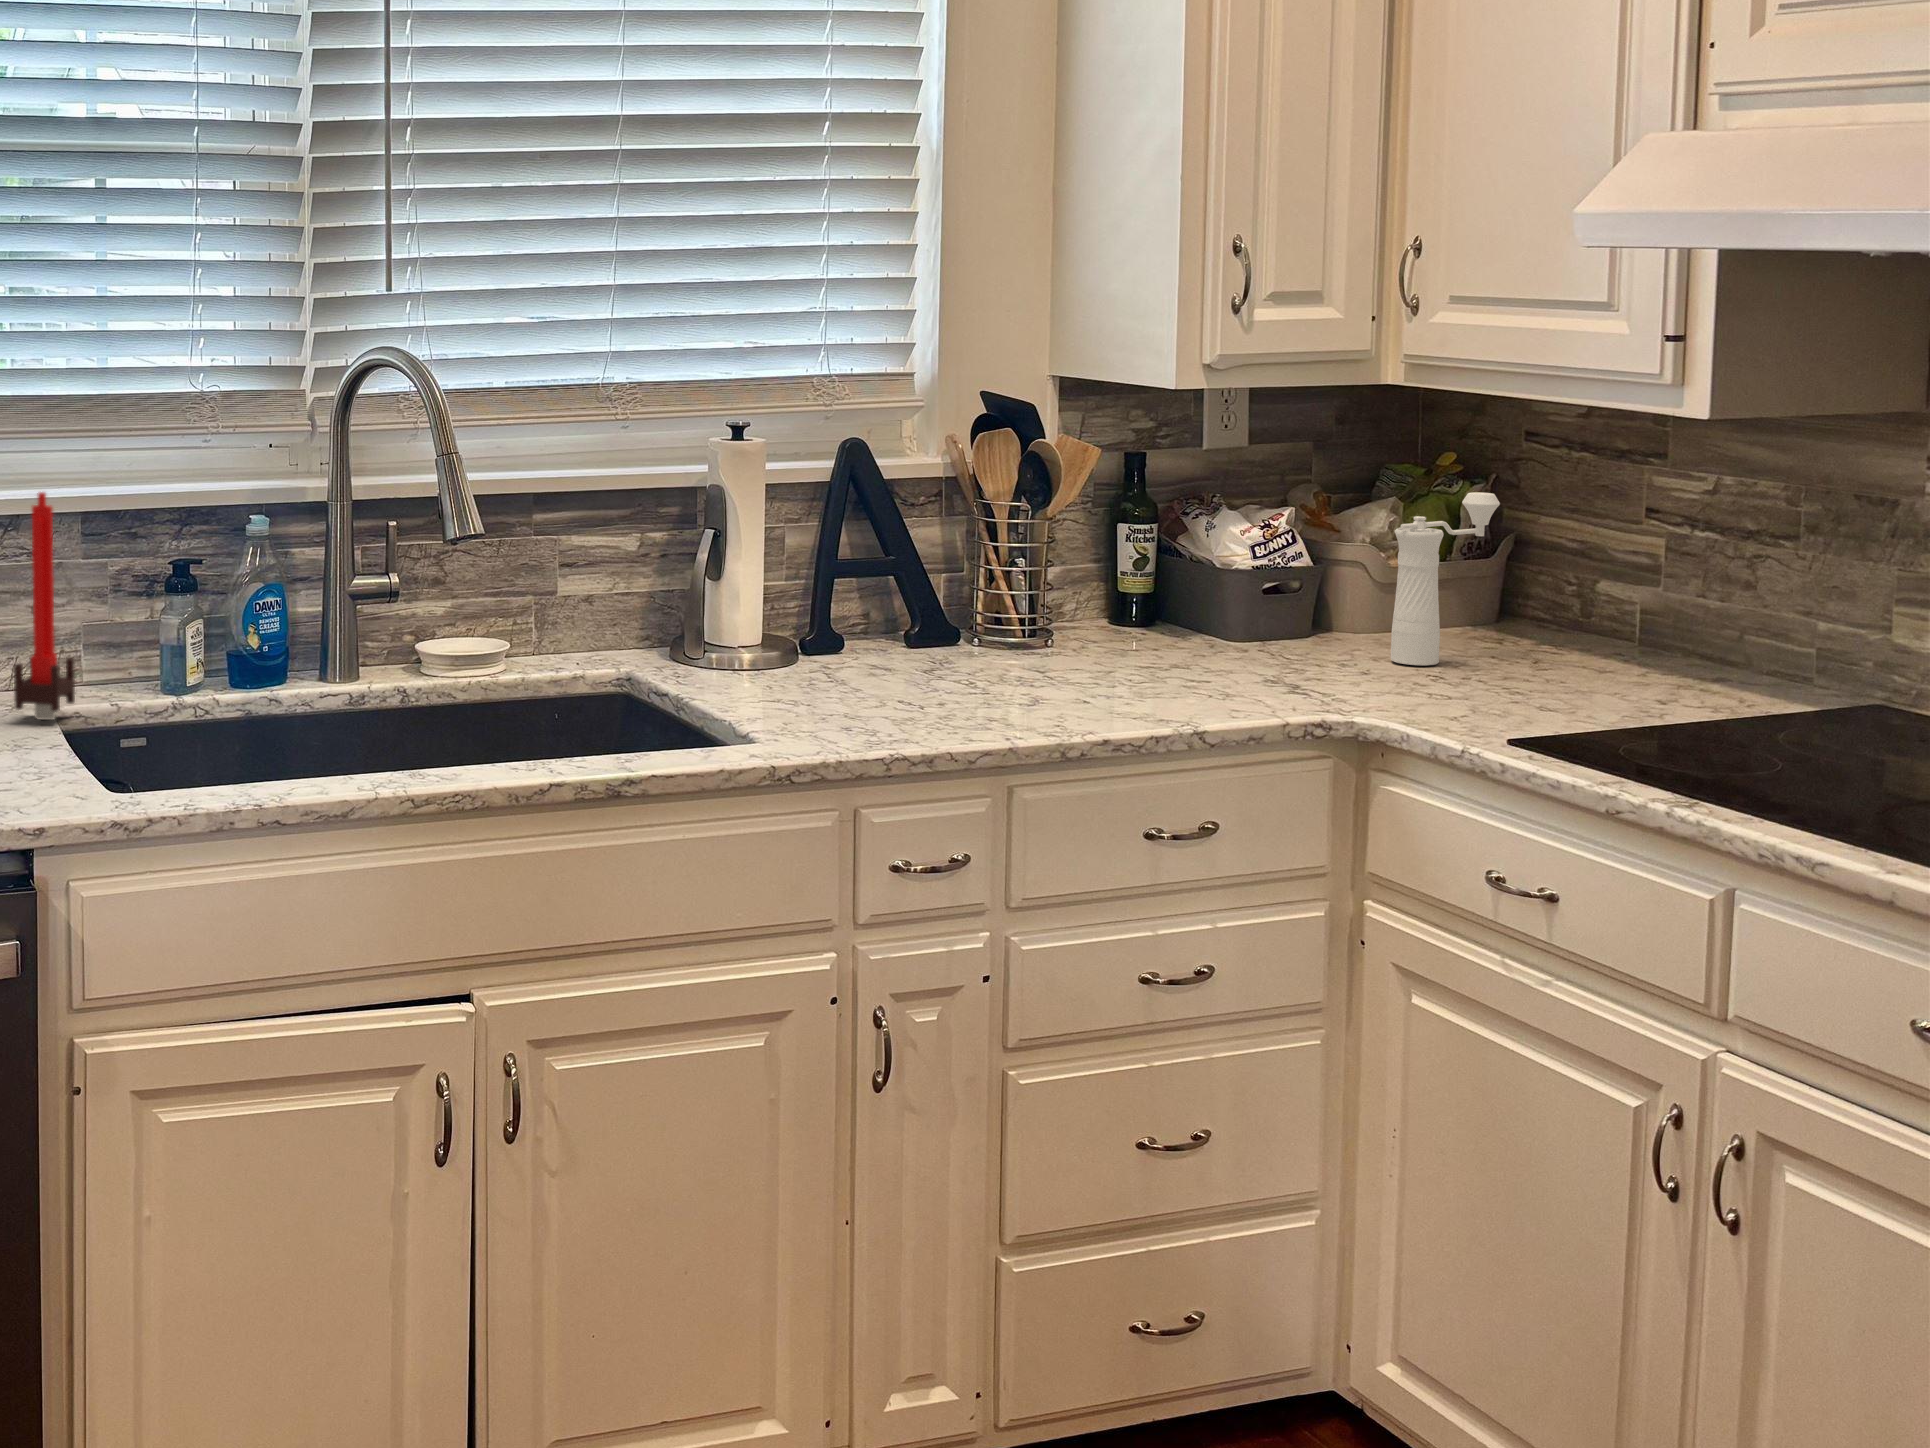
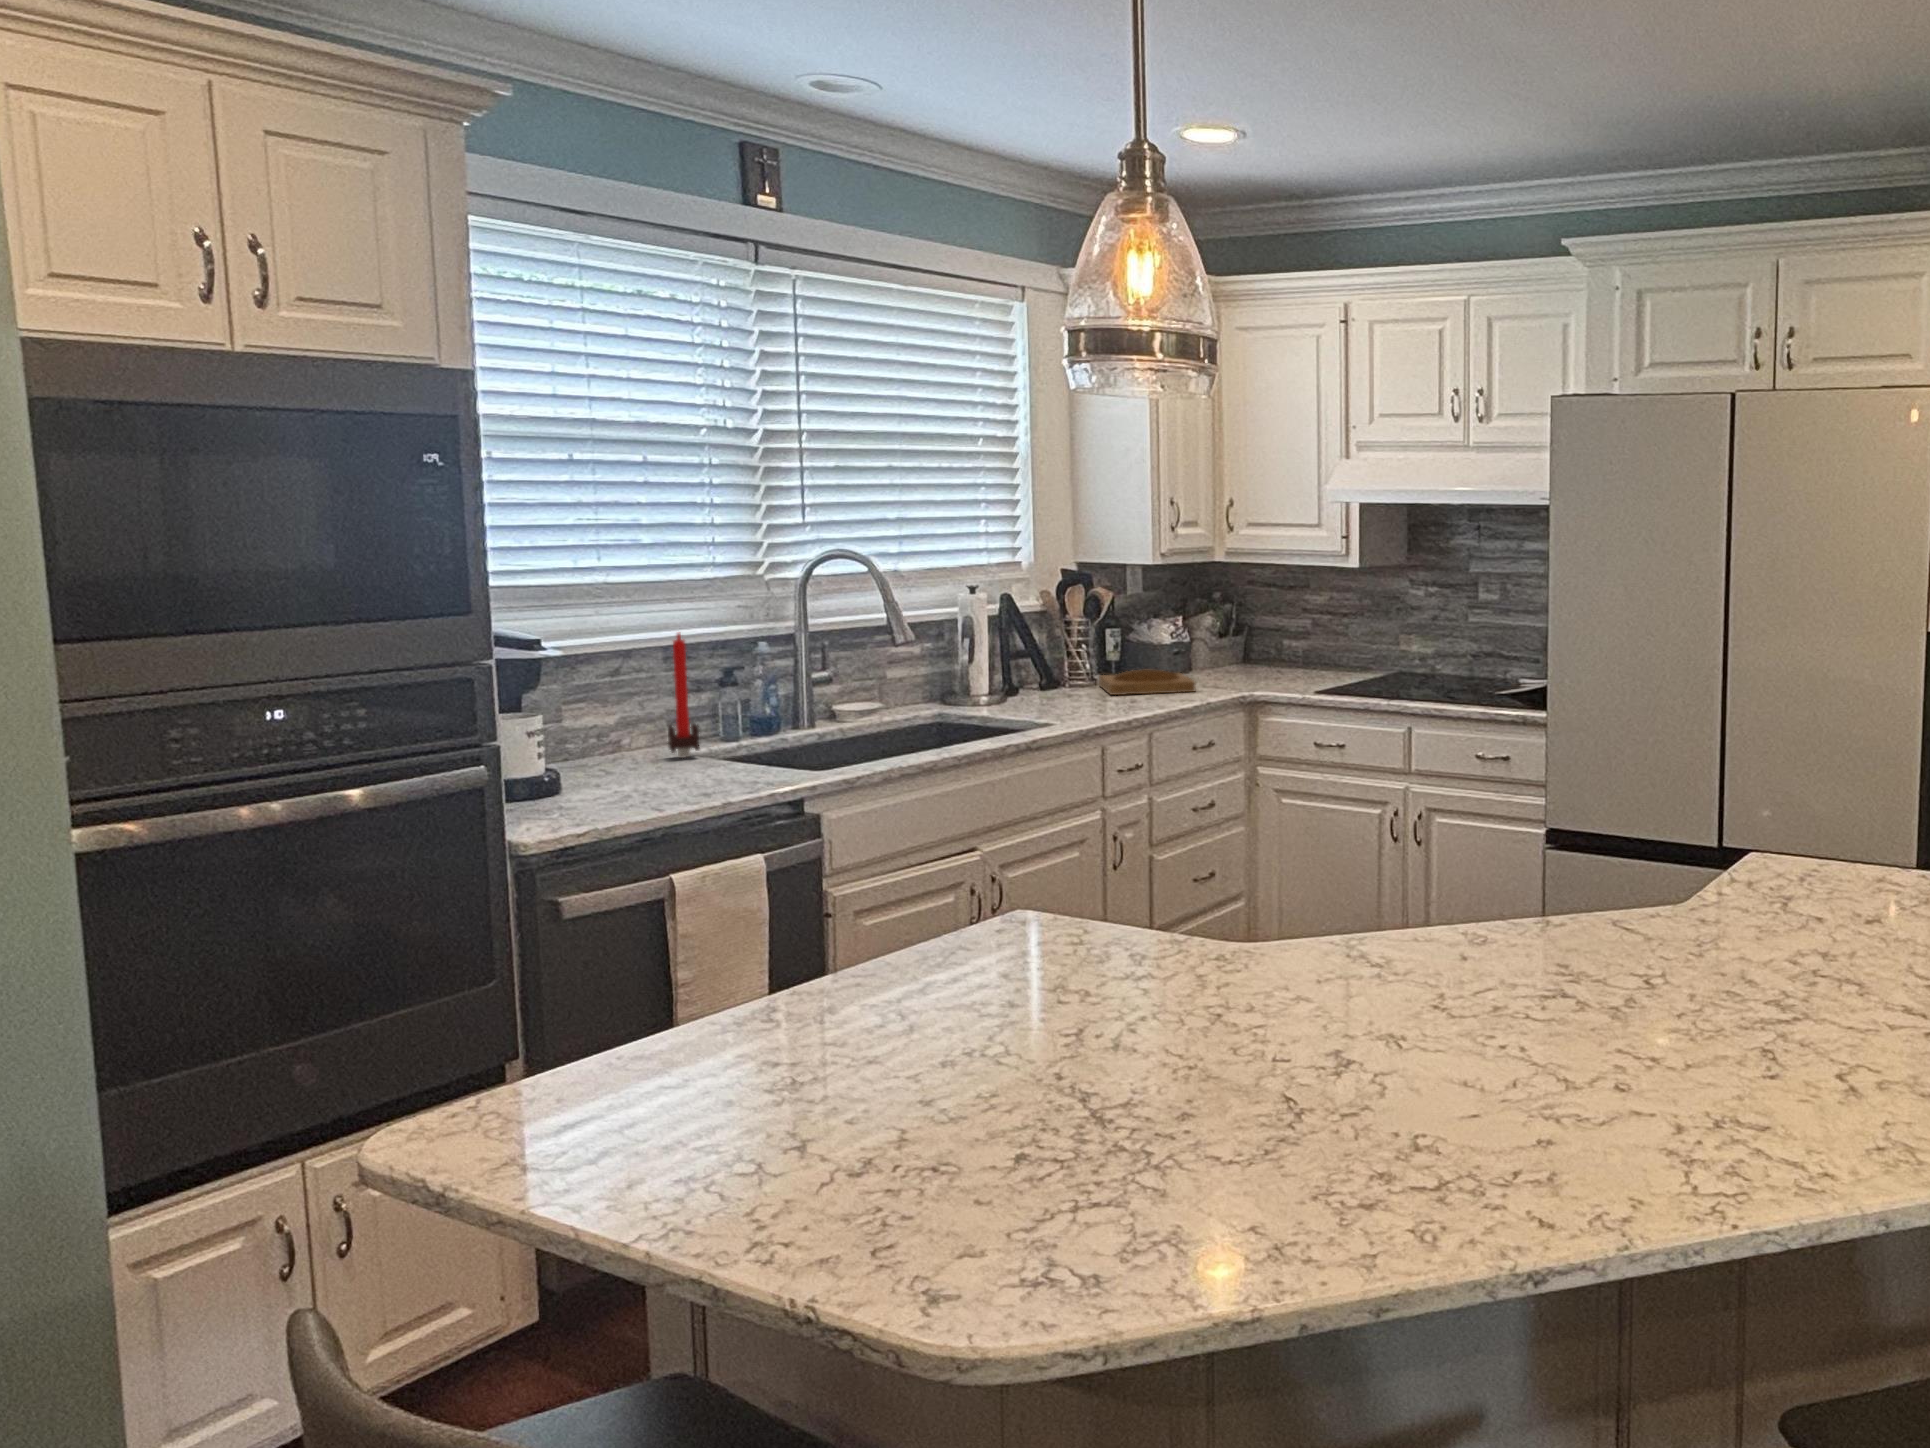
pepper mill: present [1391,492,1500,665] -> none [1229,605,1261,677]
tray: none [1025,625,1250,695] -> present [1099,670,1196,695]

